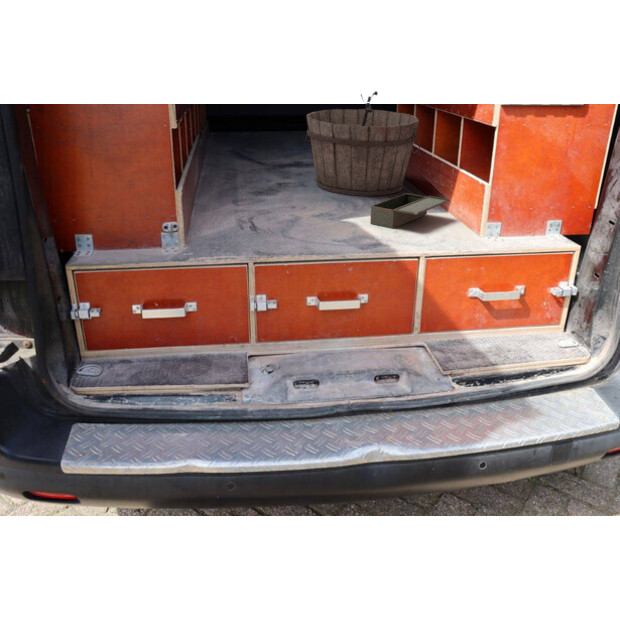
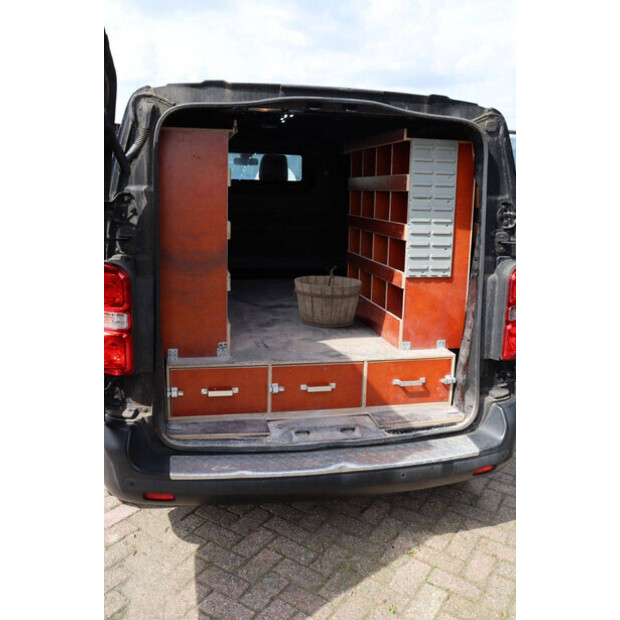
toolbox: present [370,193,449,228] -> none [335,325,381,346]

